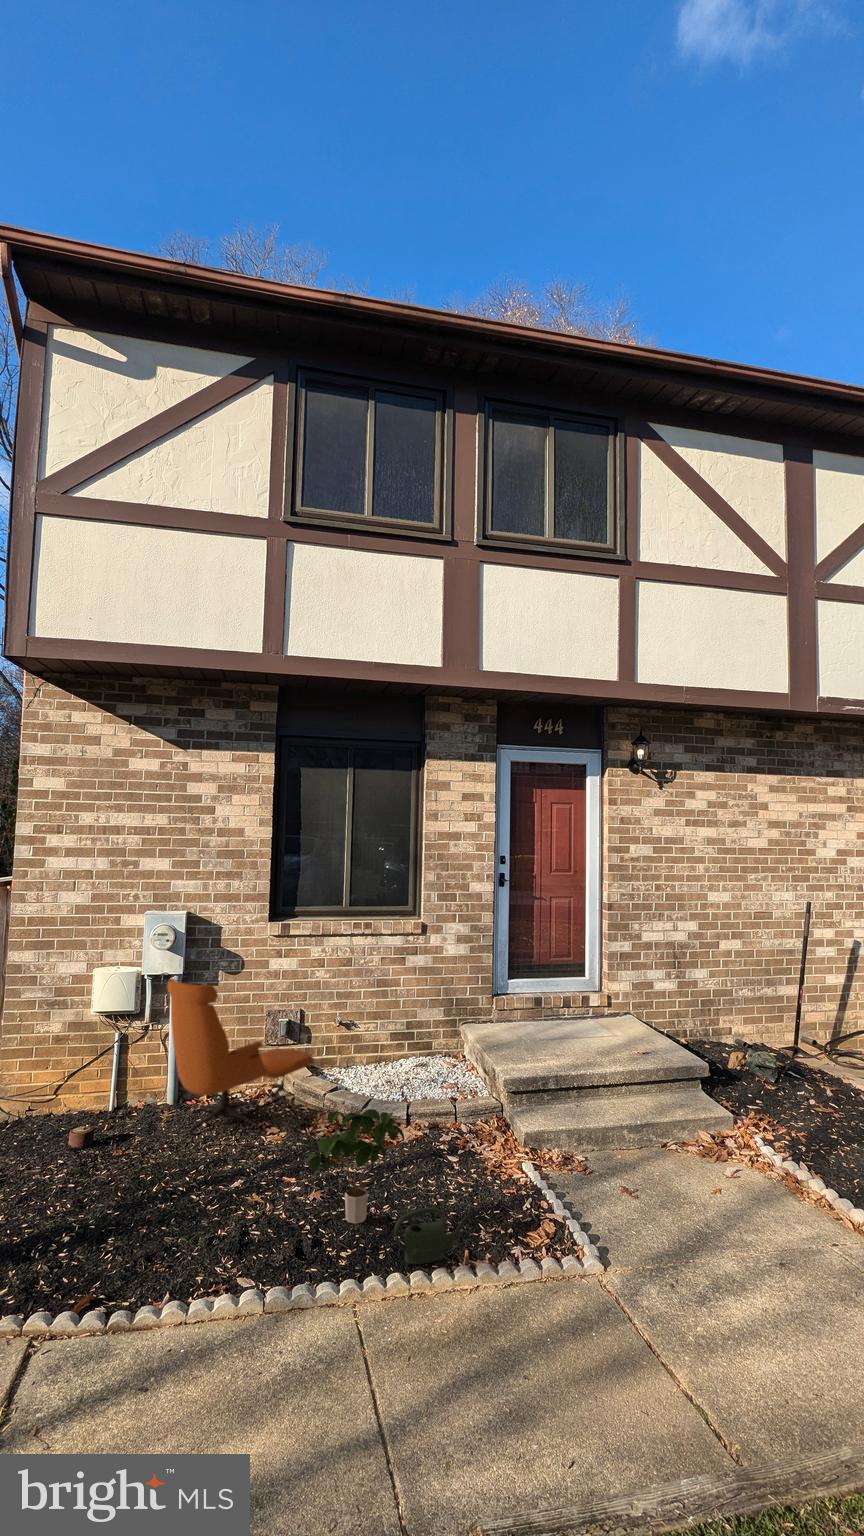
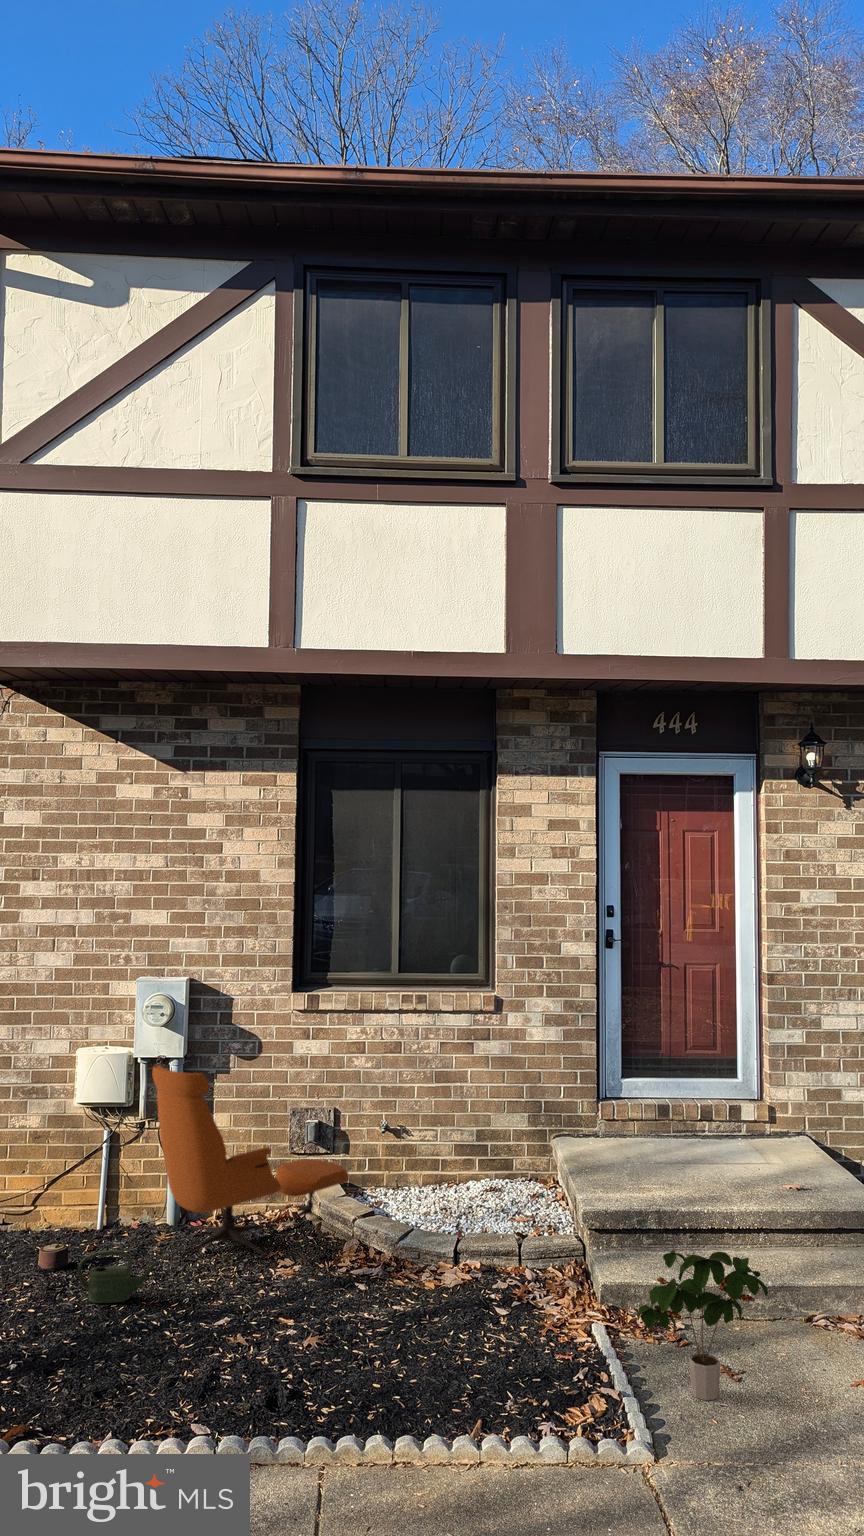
potted plant: present [307,1109,404,1224] -> present [637,1250,768,1400]
watering can: present [394,1208,471,1264] -> present [78,1250,160,1303]

